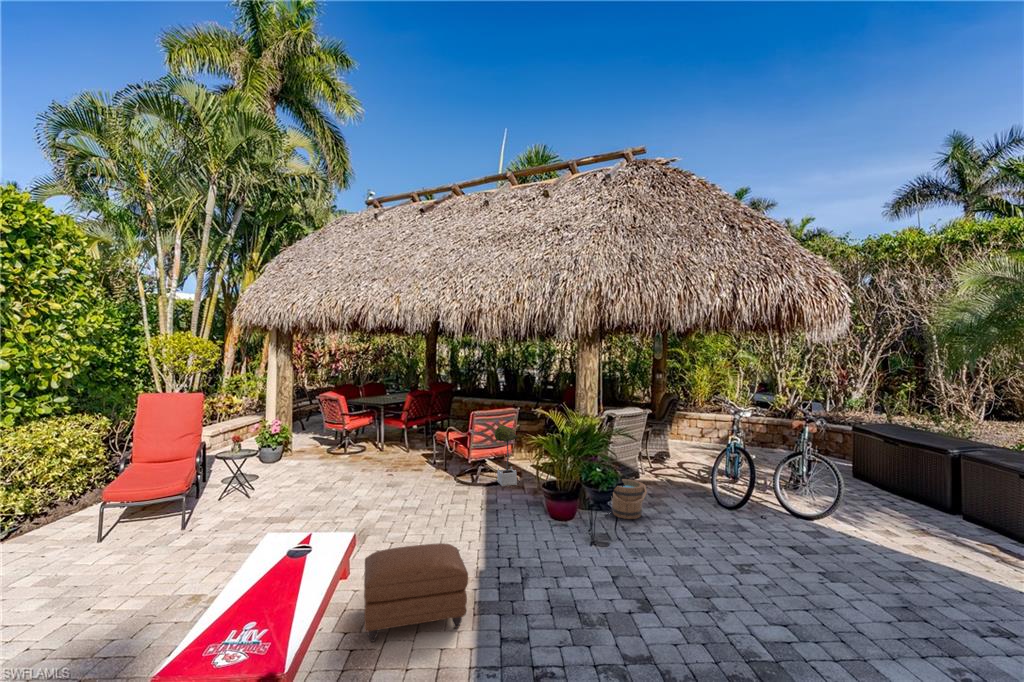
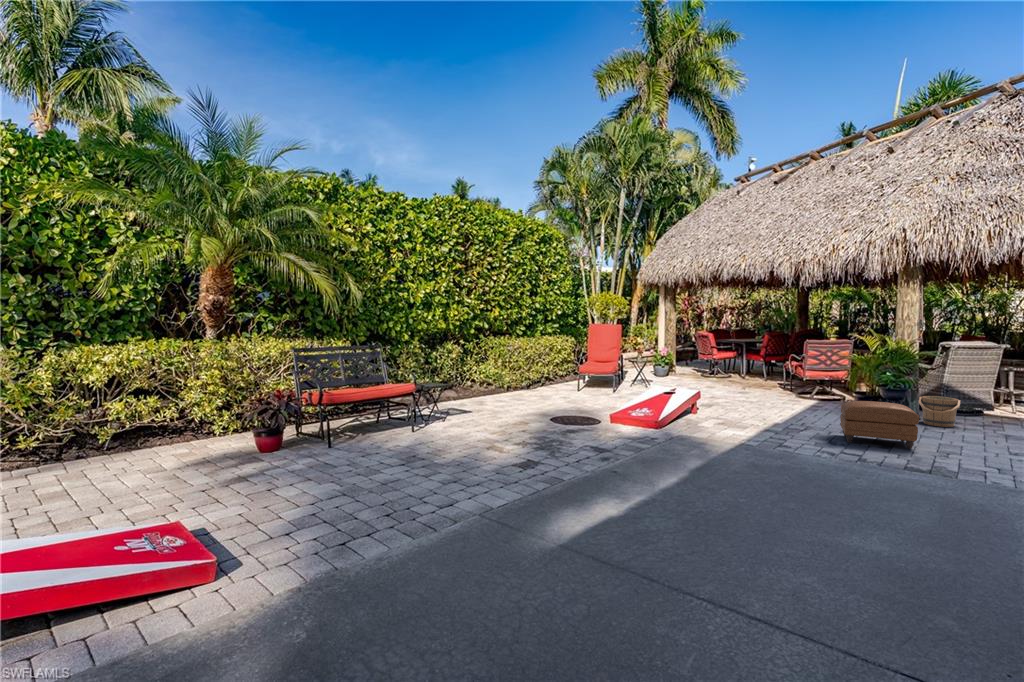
potted tree: present [495,425,518,486] -> none [827,353,851,403]
ottoman: present [364,543,468,641] -> present [840,401,919,449]

